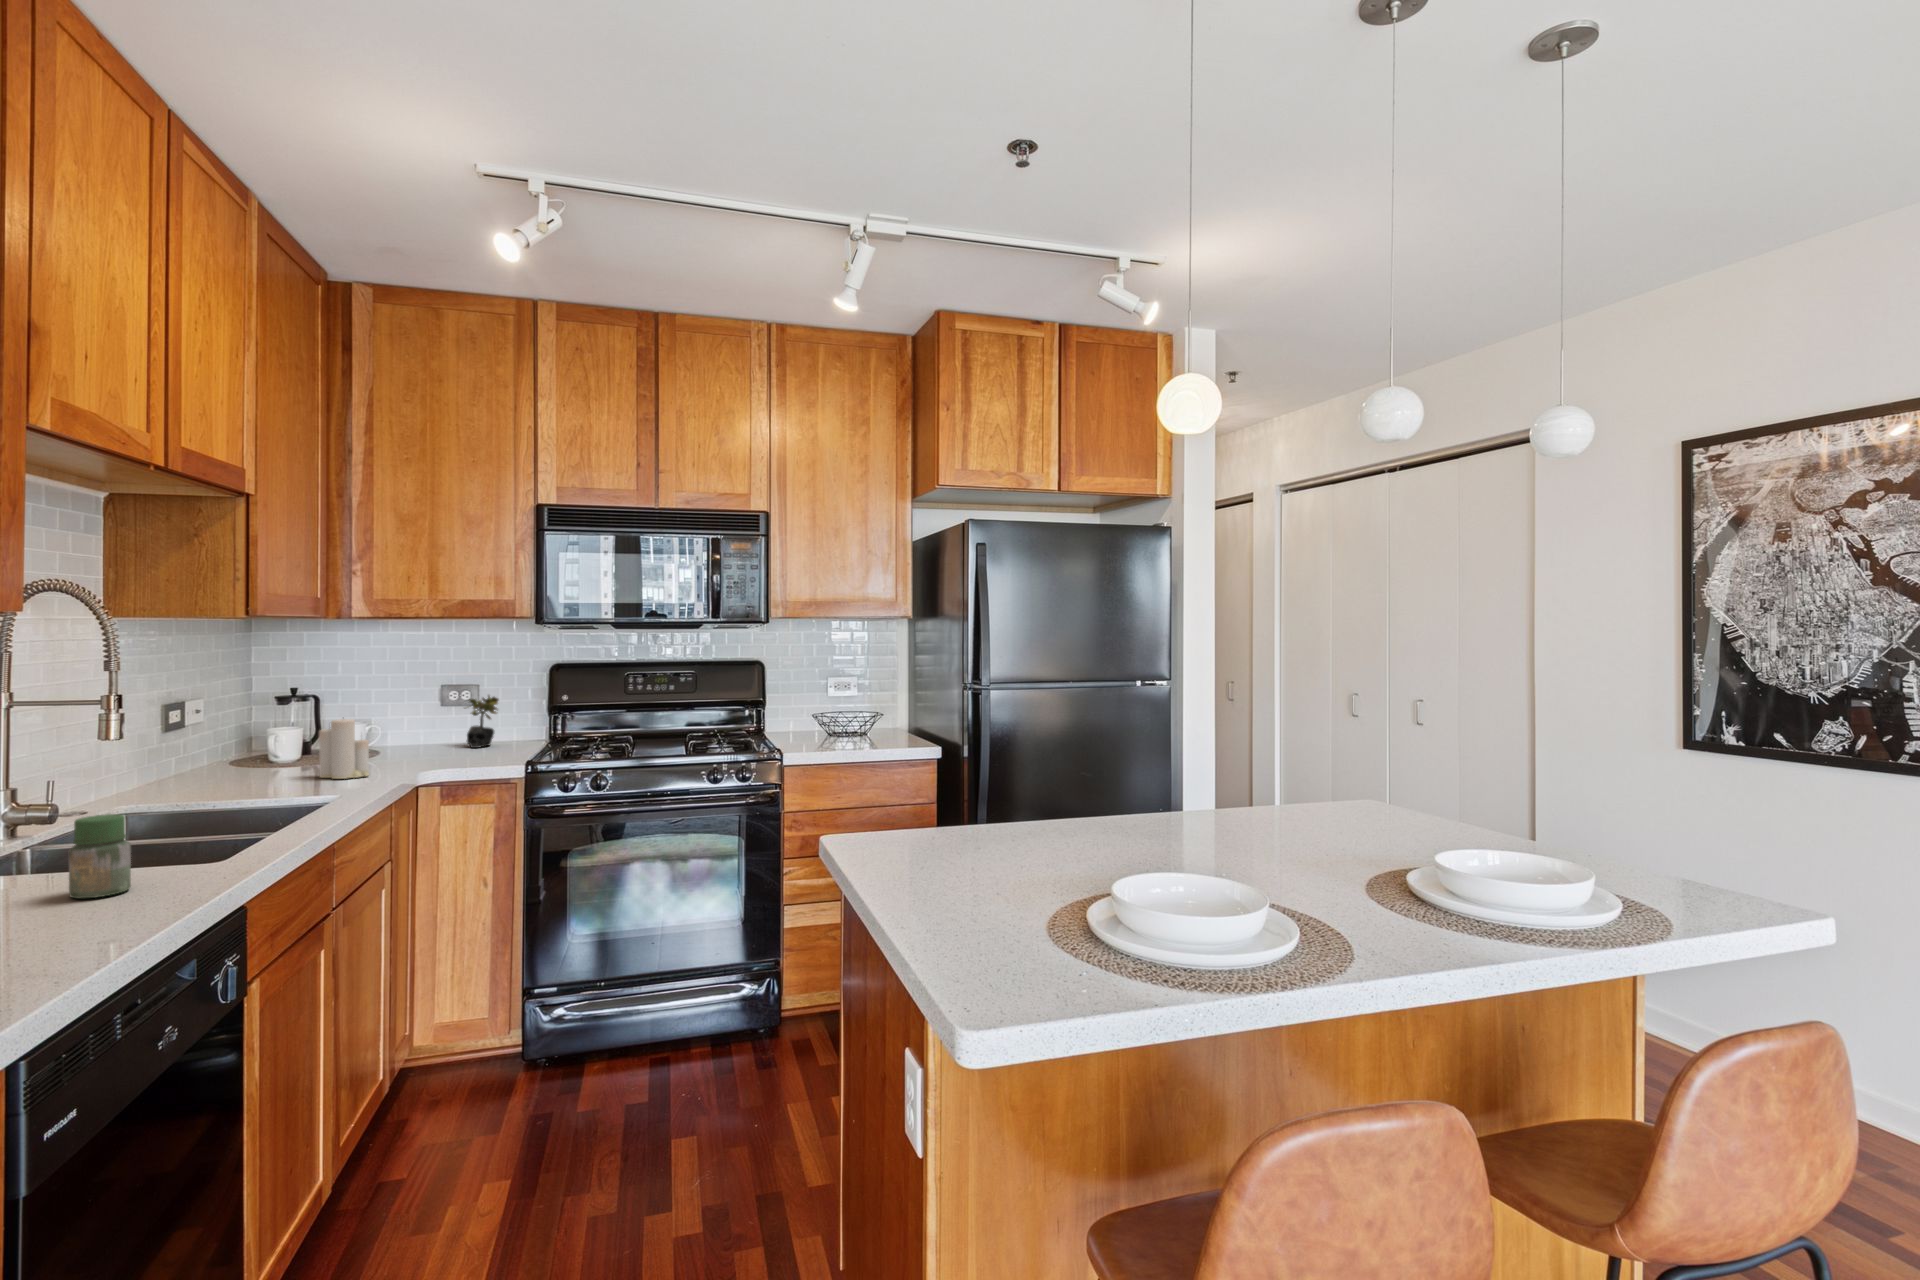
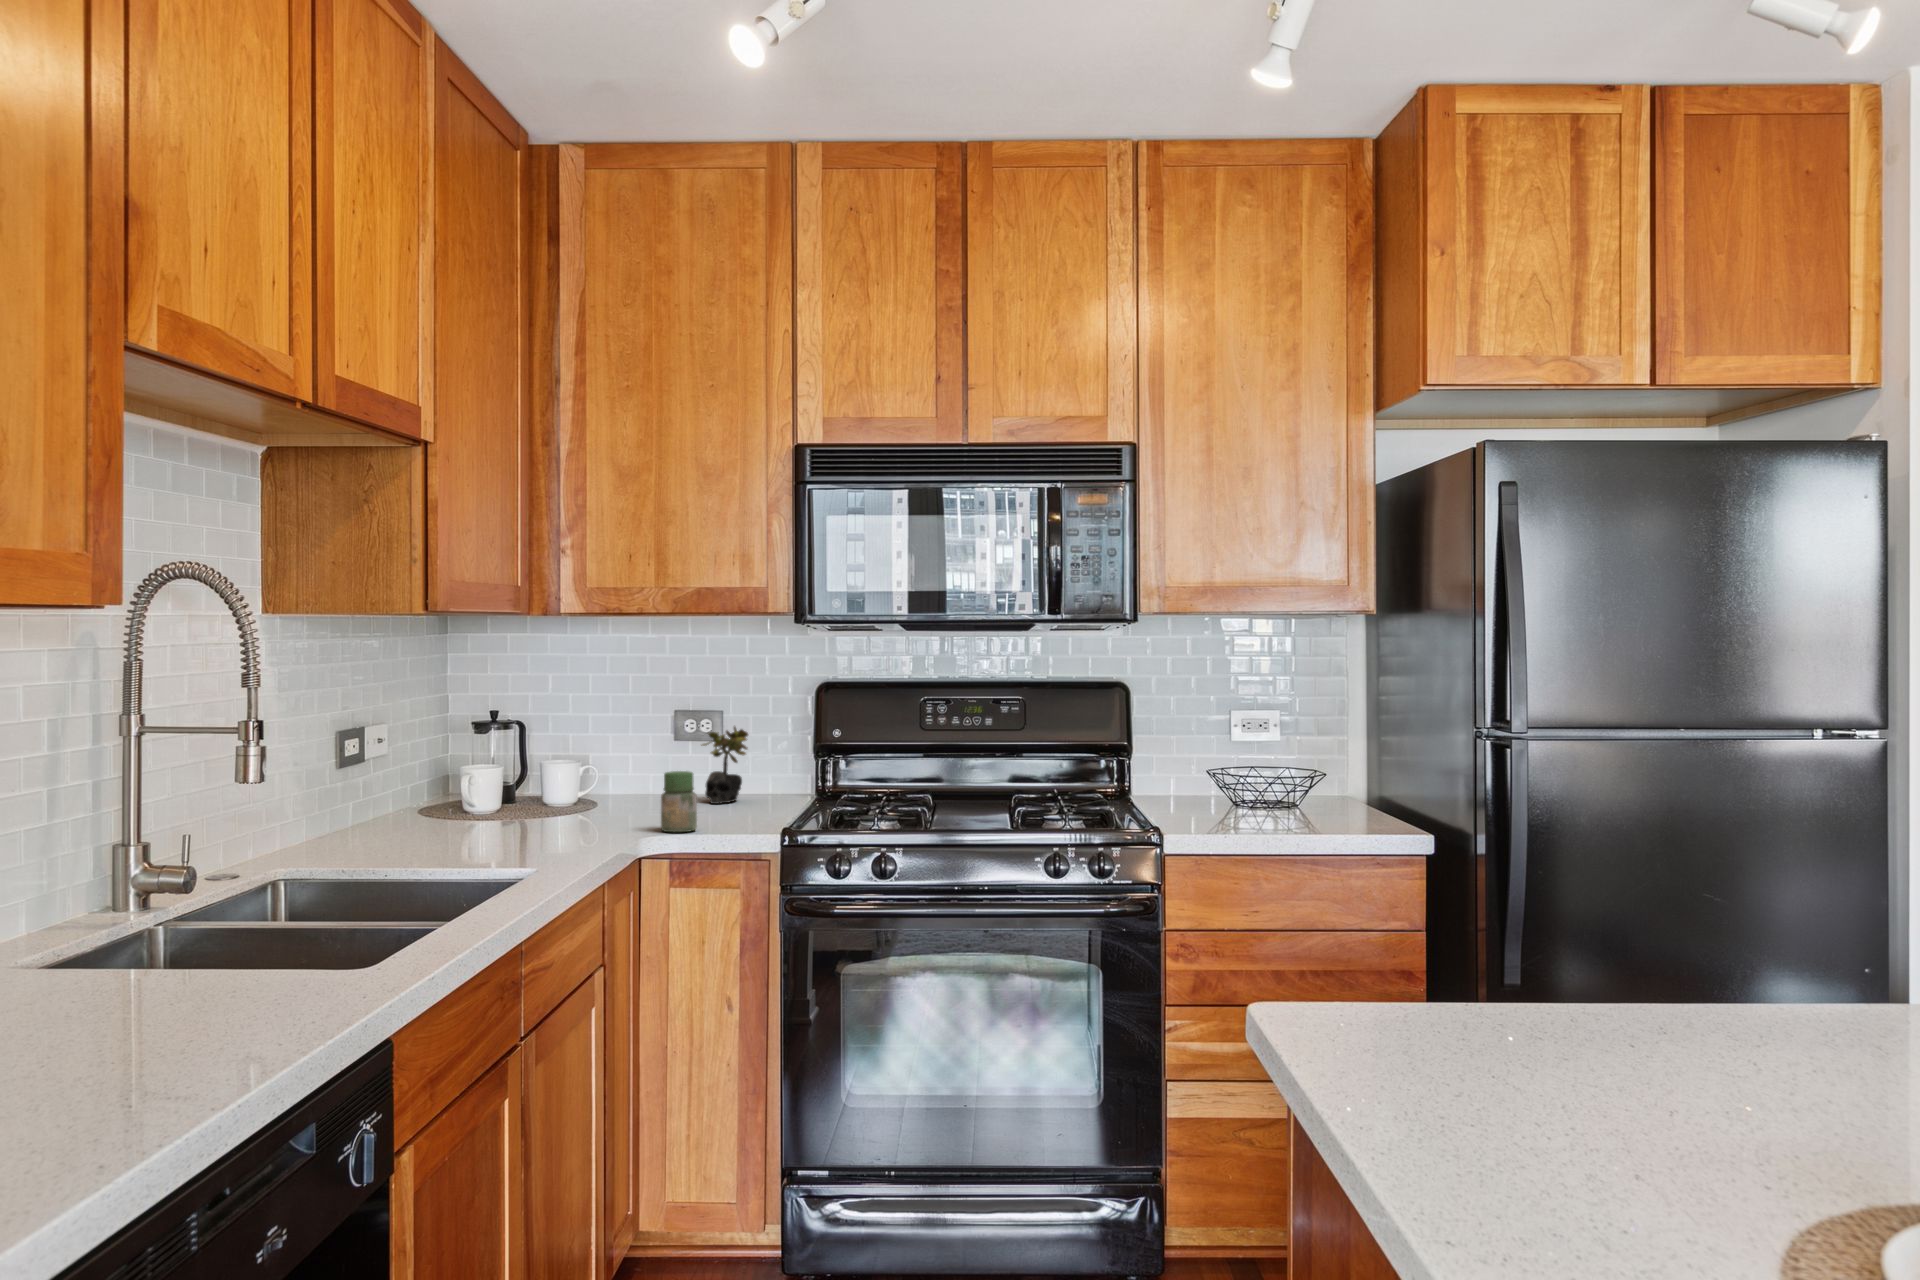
candle: present [319,719,369,779] -> none [513,751,575,845]
jar: present [69,814,131,898] -> present [661,771,697,832]

